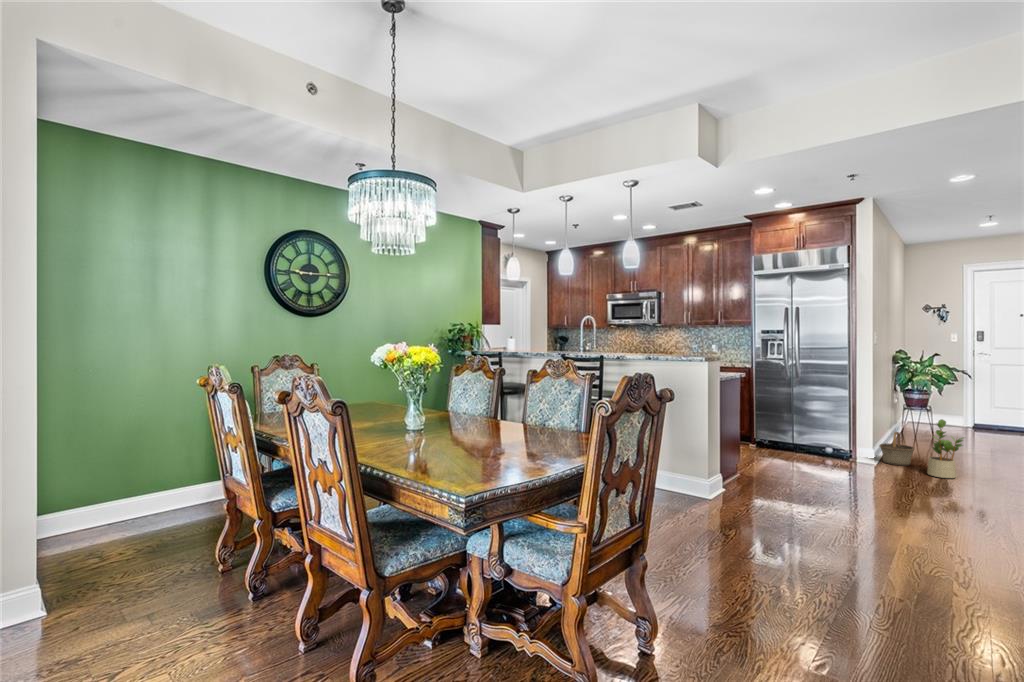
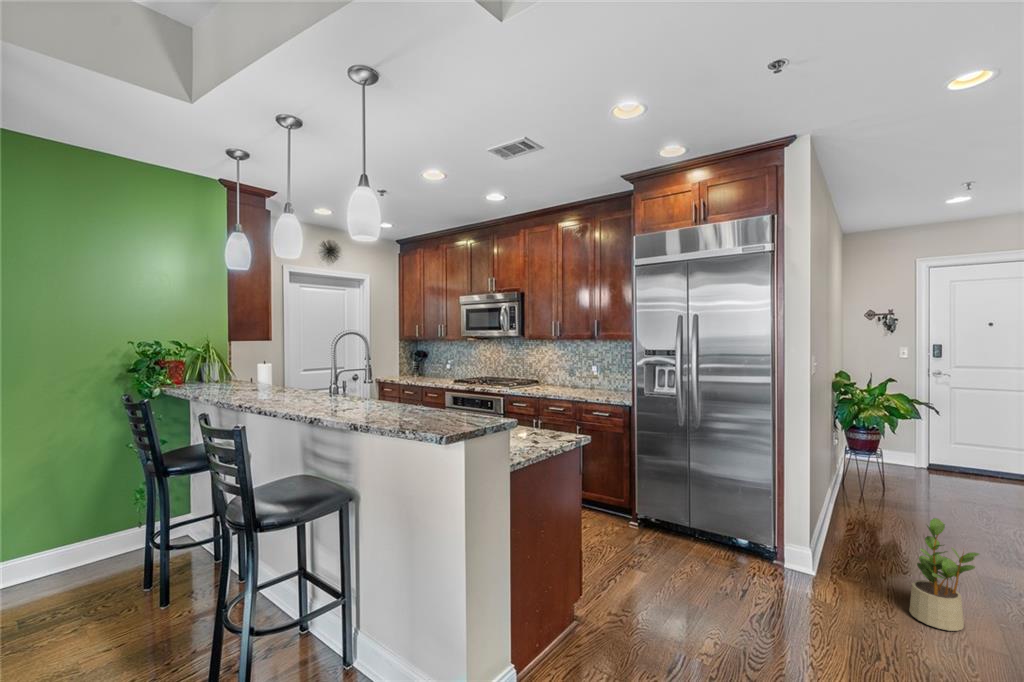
basket: present [879,432,914,466] -> none [822,518,880,580]

